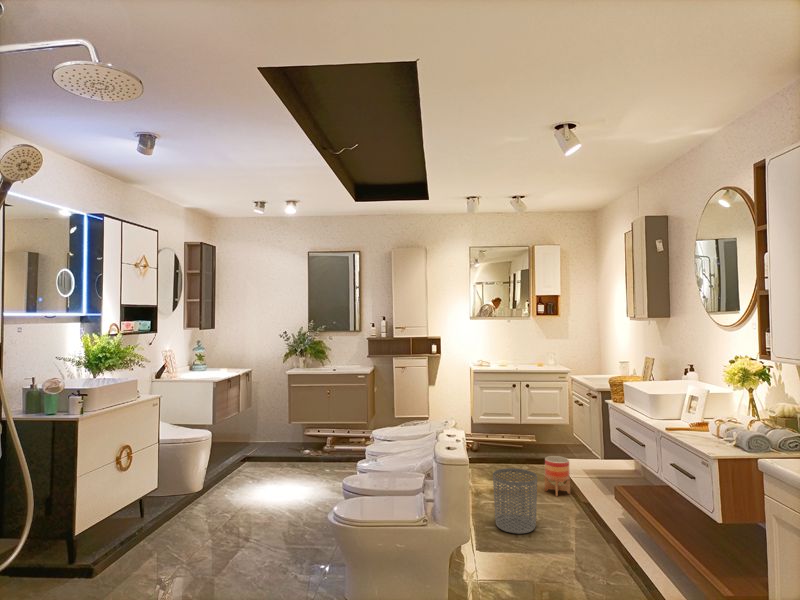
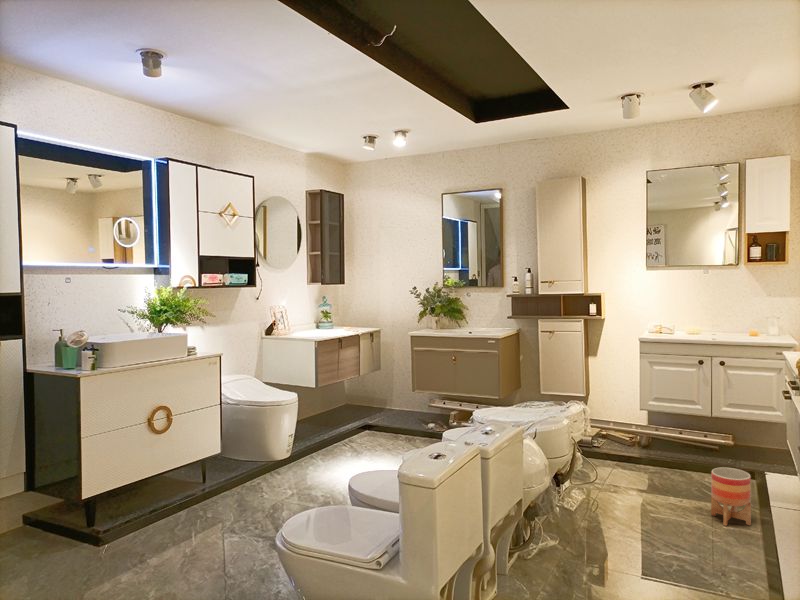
waste bin: present [493,468,537,534] -> none [598,478,663,570]

